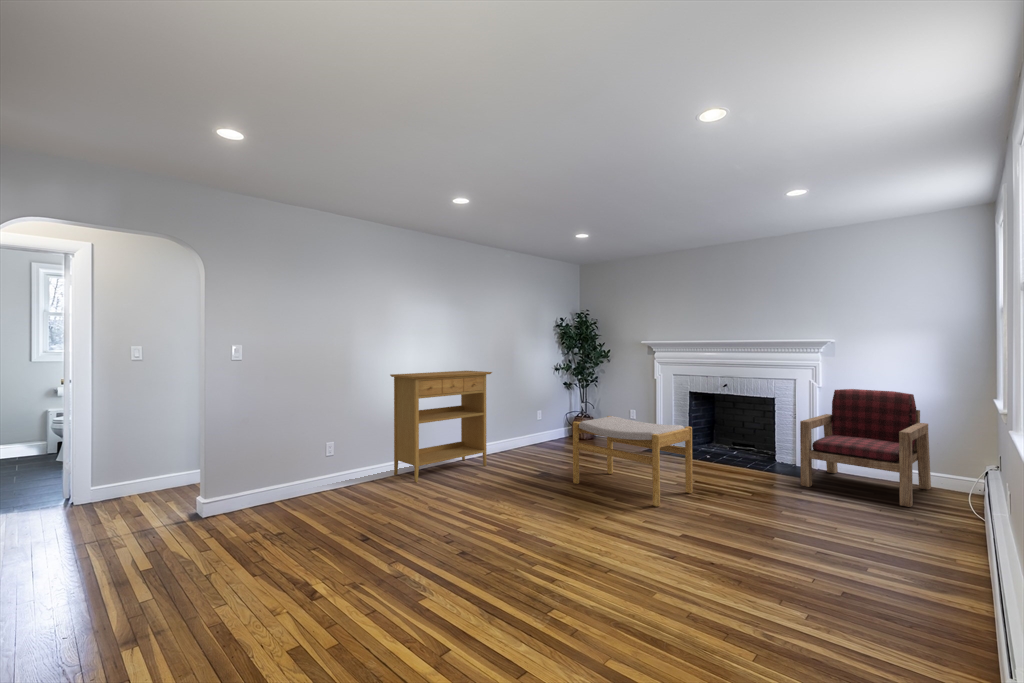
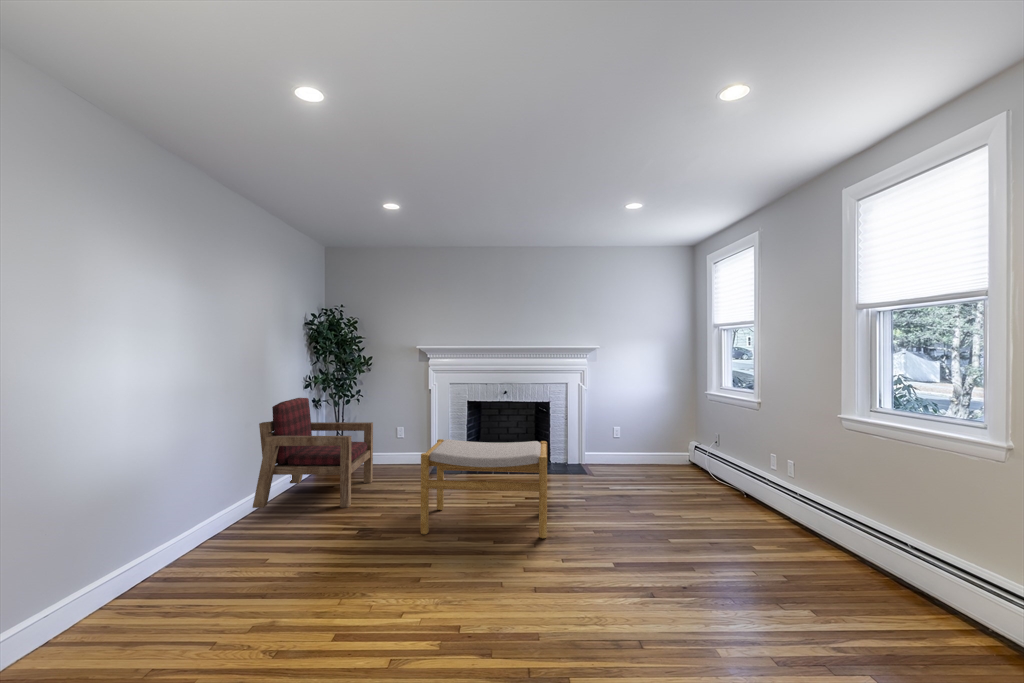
console table: present [390,371,492,482] -> none [89,394,274,610]
armchair: present [800,389,931,507] -> present [253,398,373,508]

